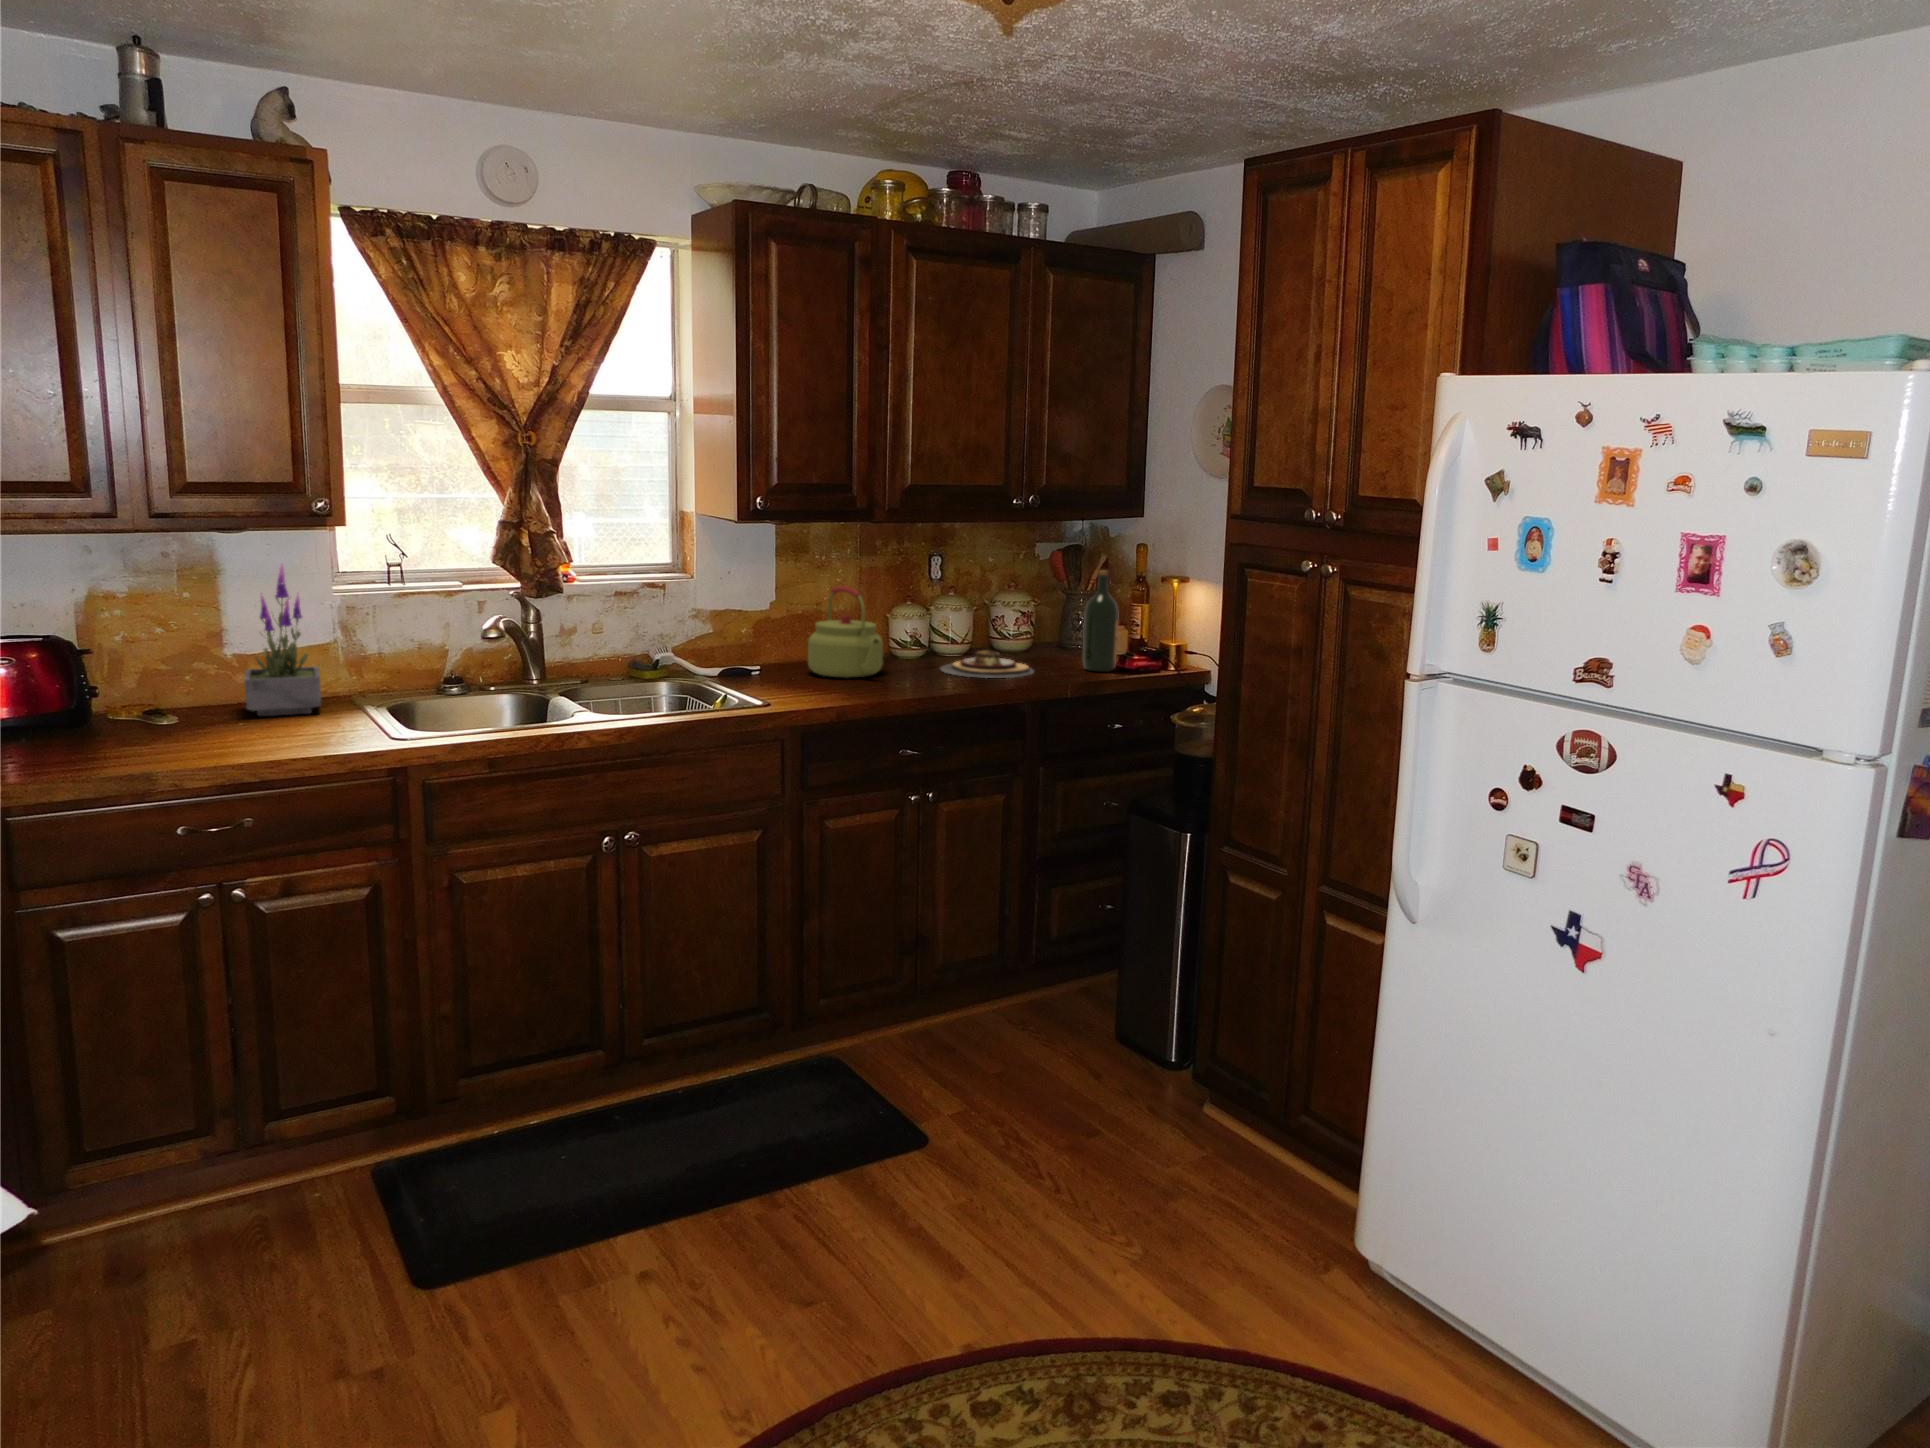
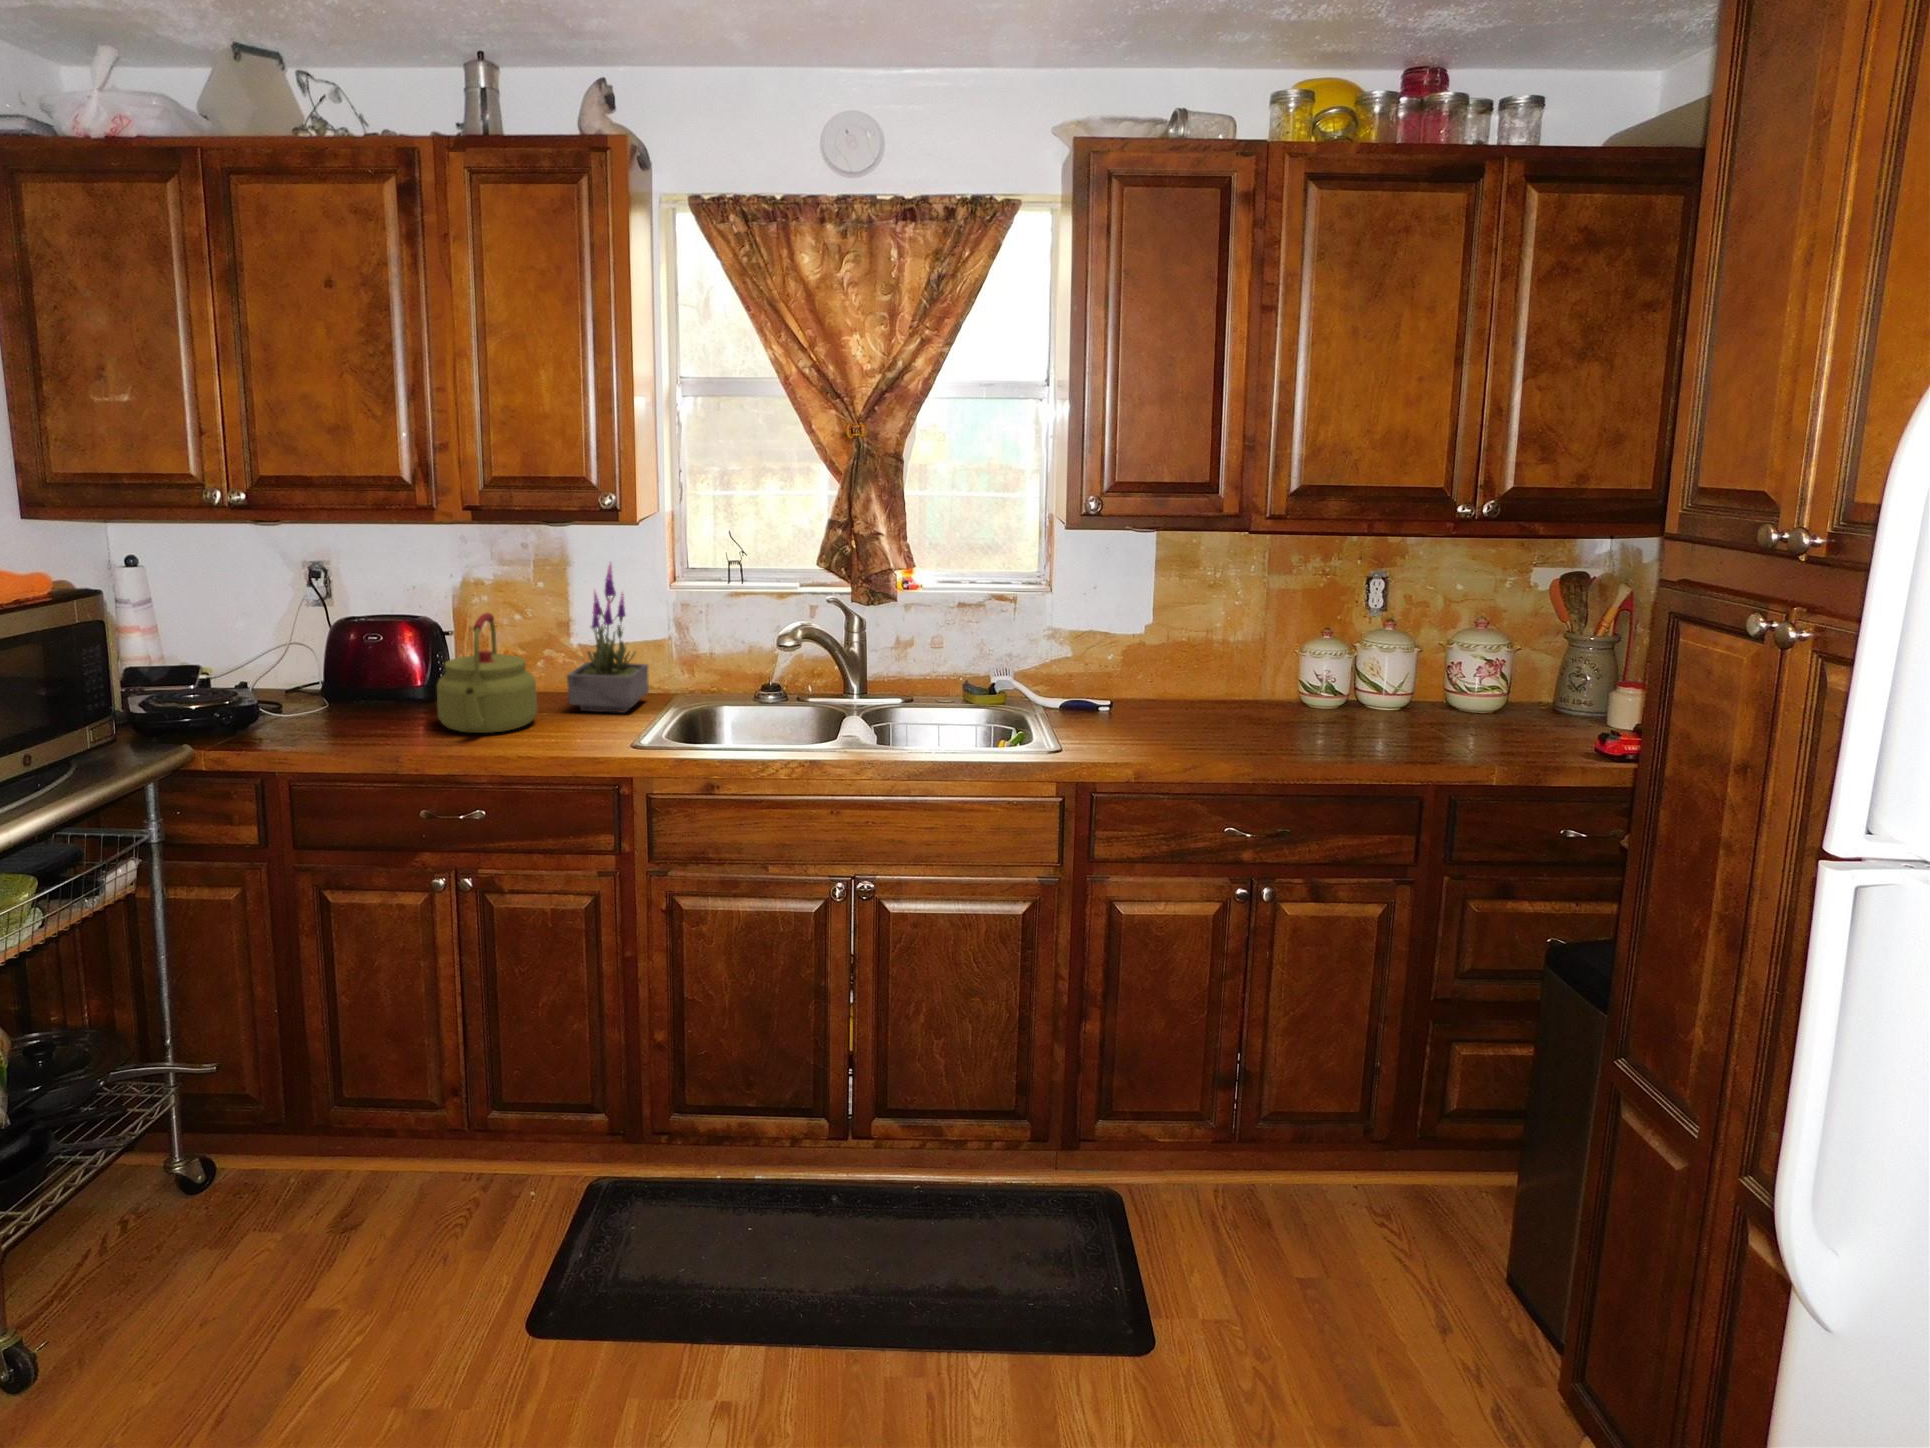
wine bottle: present [1083,570,1119,672] -> none [1549,617,1610,762]
kettle: present [808,586,883,678] -> present [437,613,537,733]
plate: present [940,650,1034,678] -> none [1338,711,1472,756]

